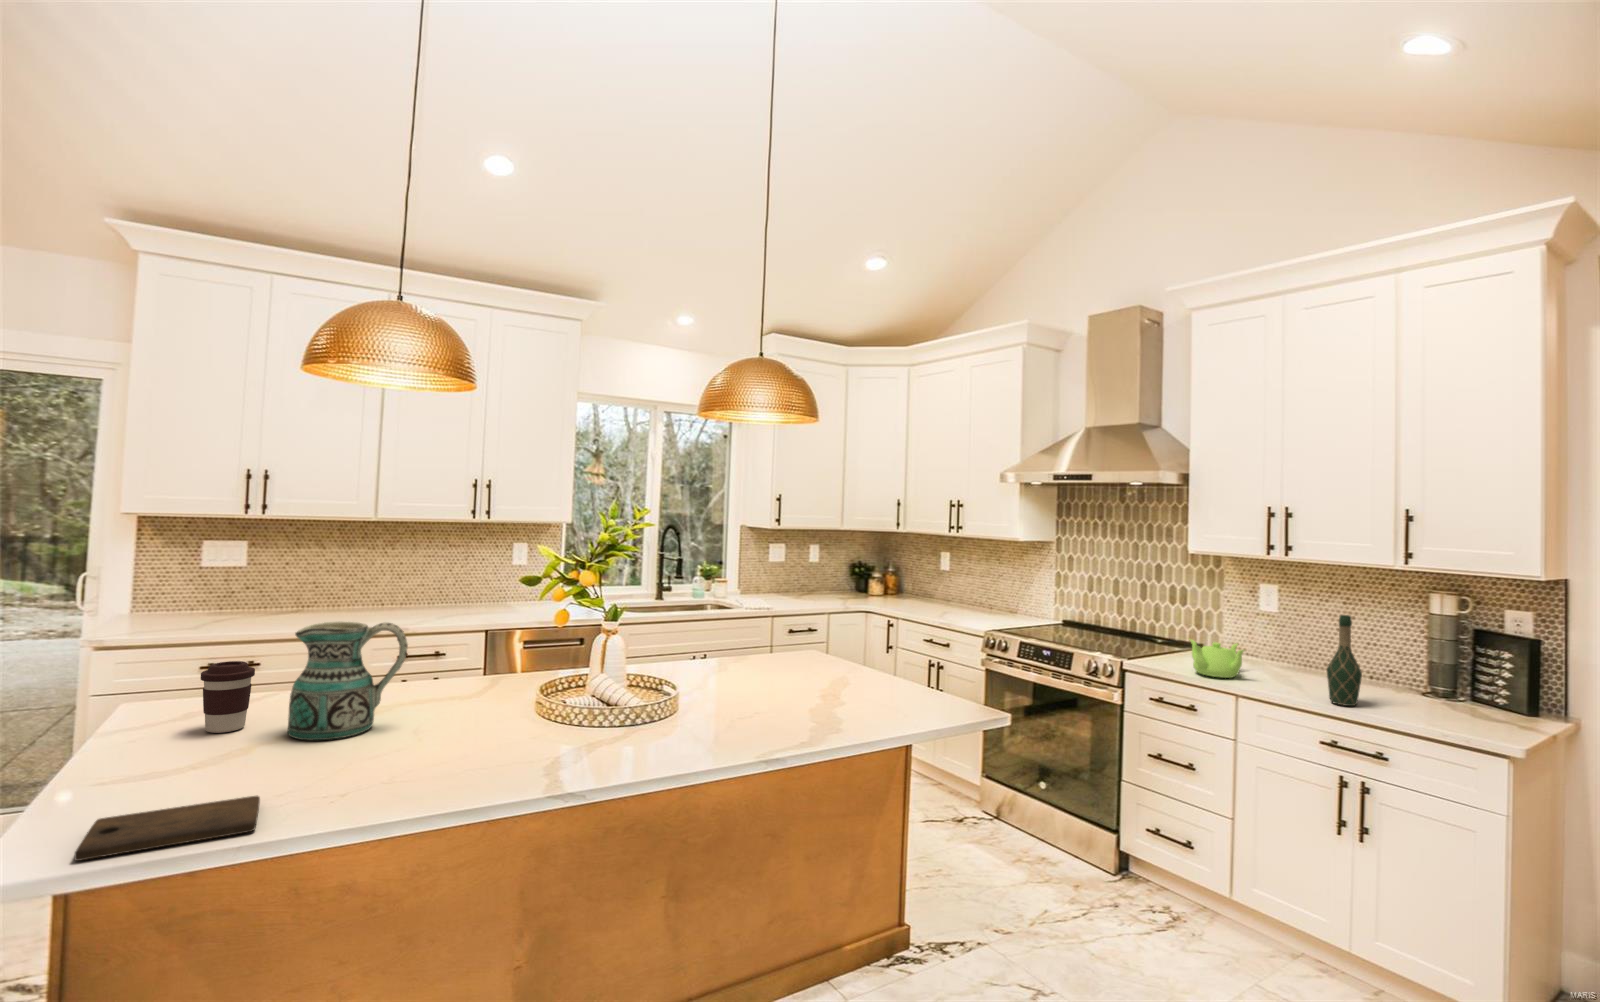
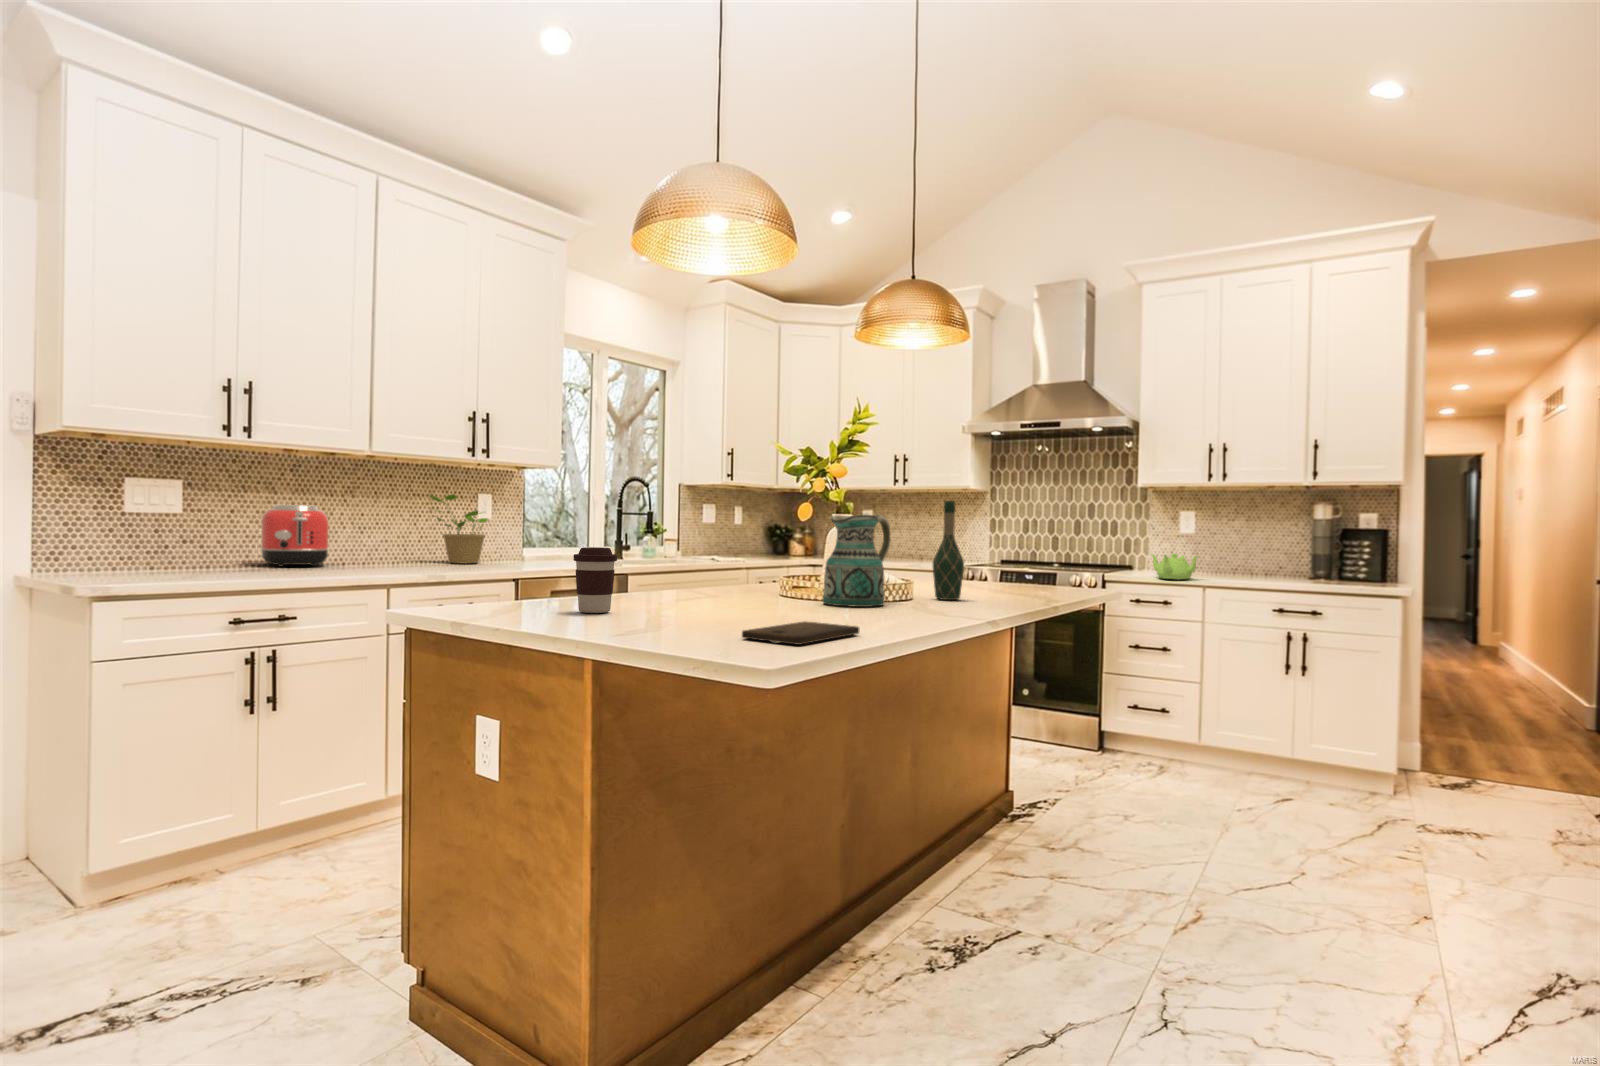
potted plant: none [450,548,508,609] -> present [430,494,488,563]
toaster: none [294,558,358,612] -> present [259,505,329,567]
wine bottle: present [1327,615,1362,706] -> present [933,501,964,600]
ceramic pitcher: present [288,622,408,740] -> present [823,514,891,607]

